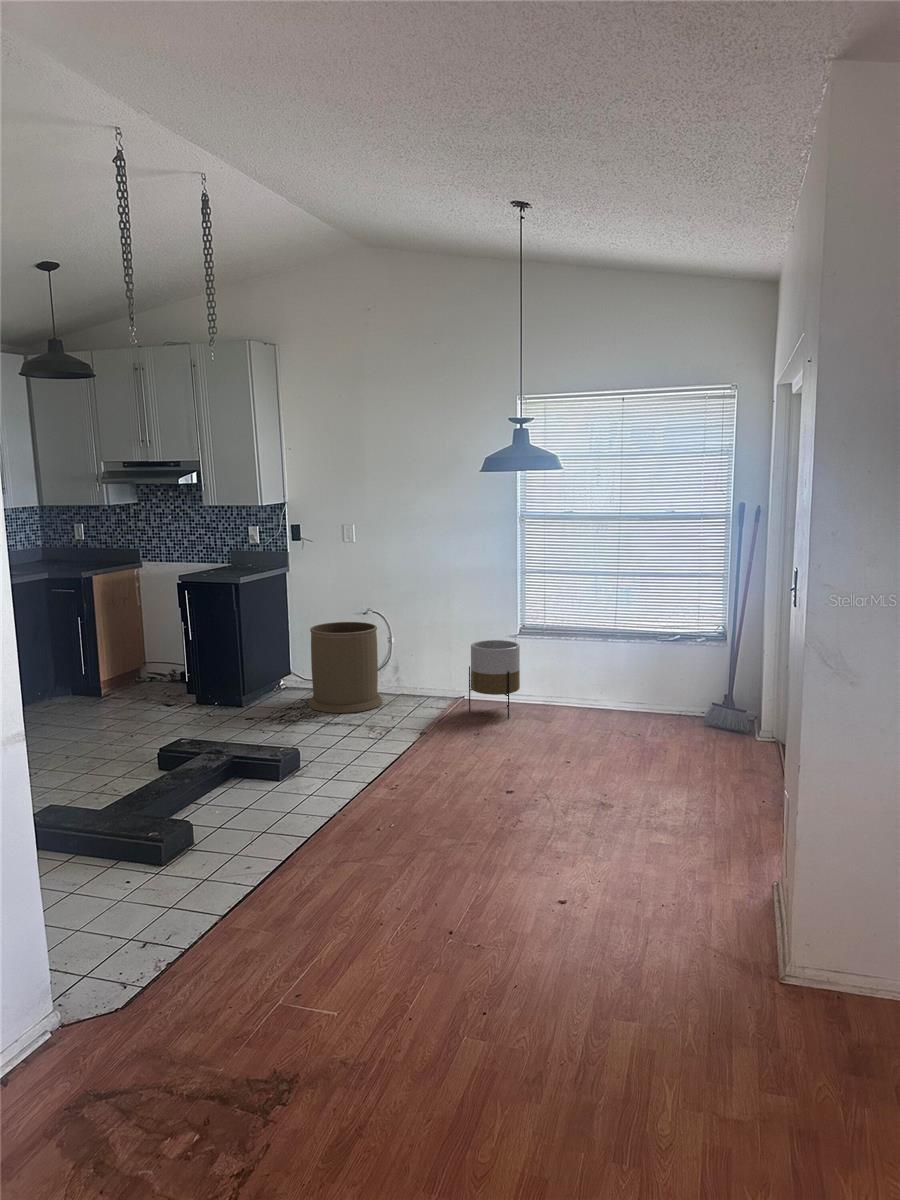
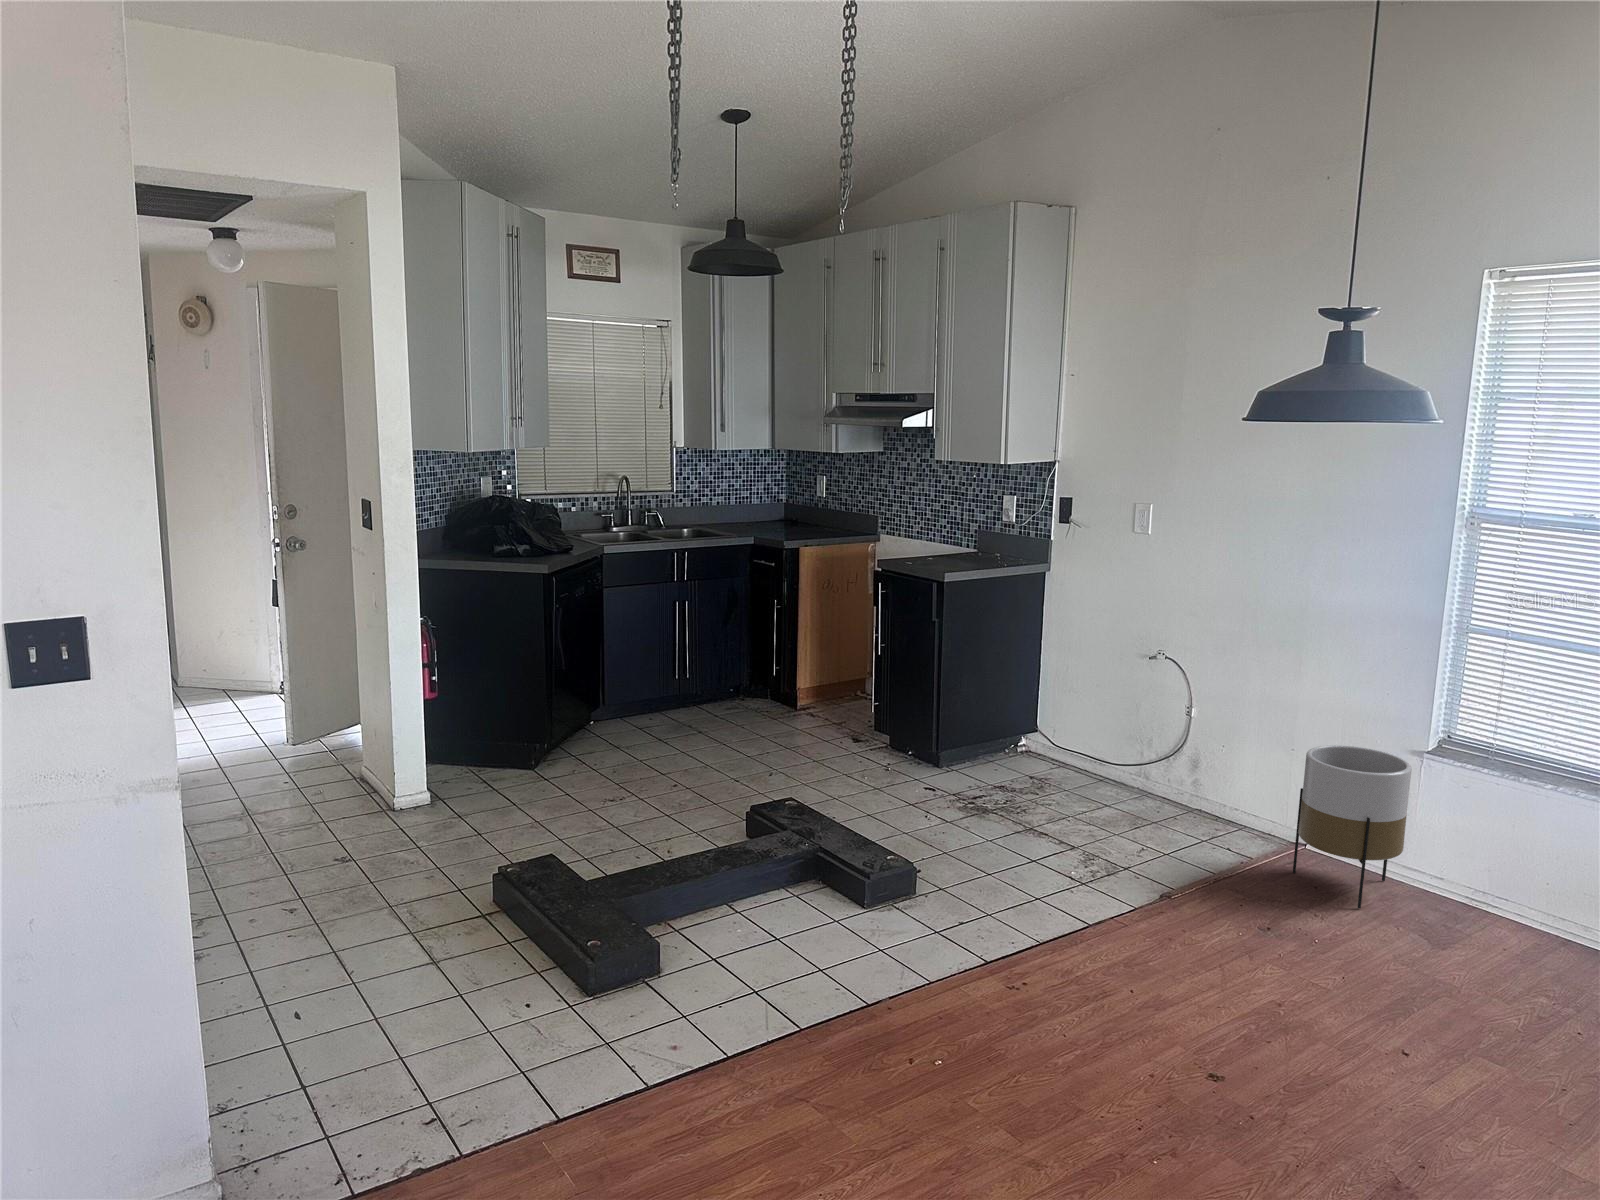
trash can: present [308,622,383,713] -> none [1031,664,1158,822]

